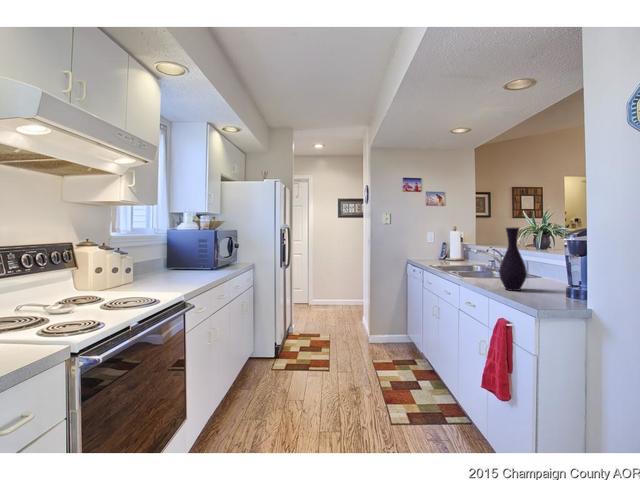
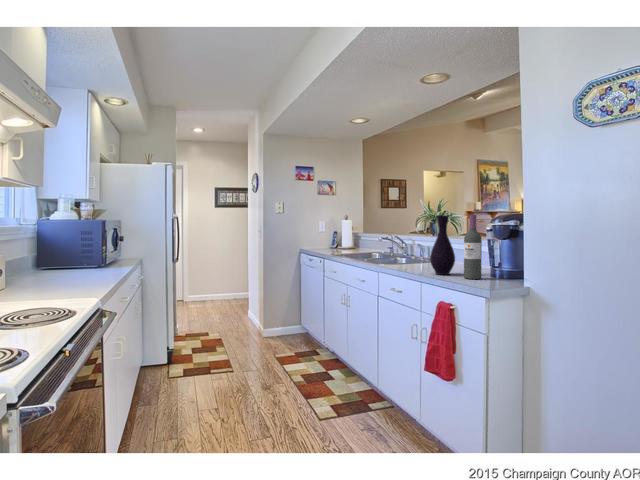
wine bottle: none [530,228,549,297] -> present [464,215,482,279]

